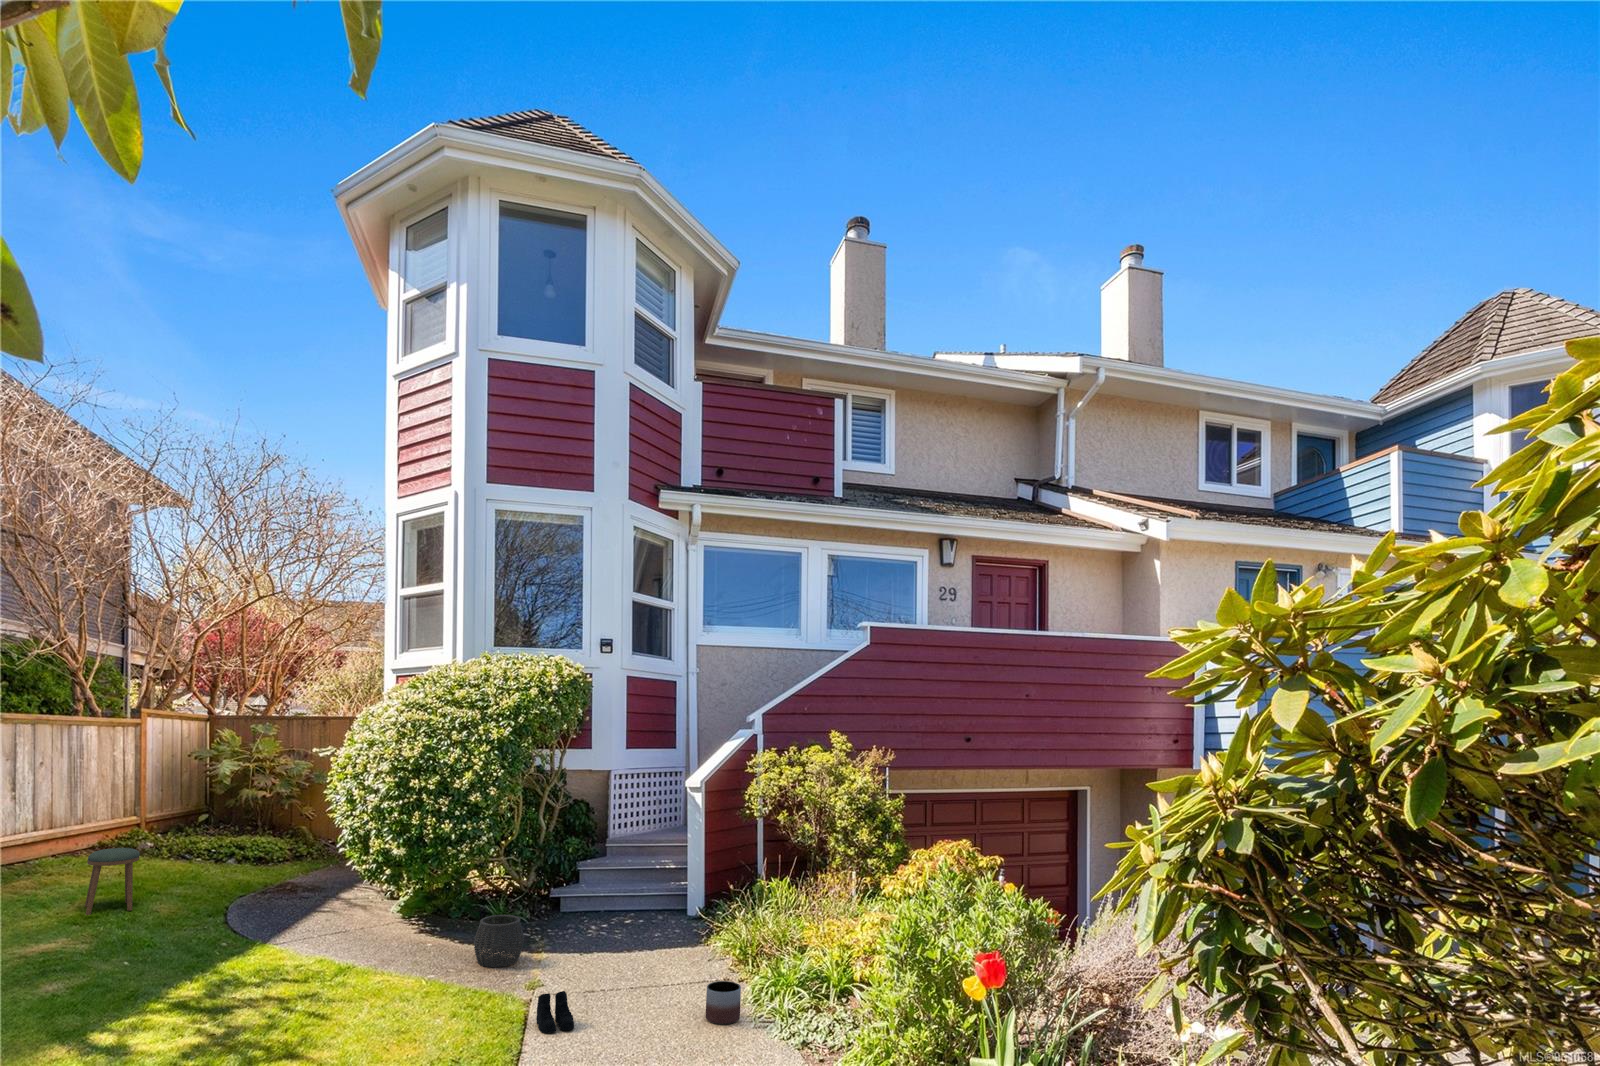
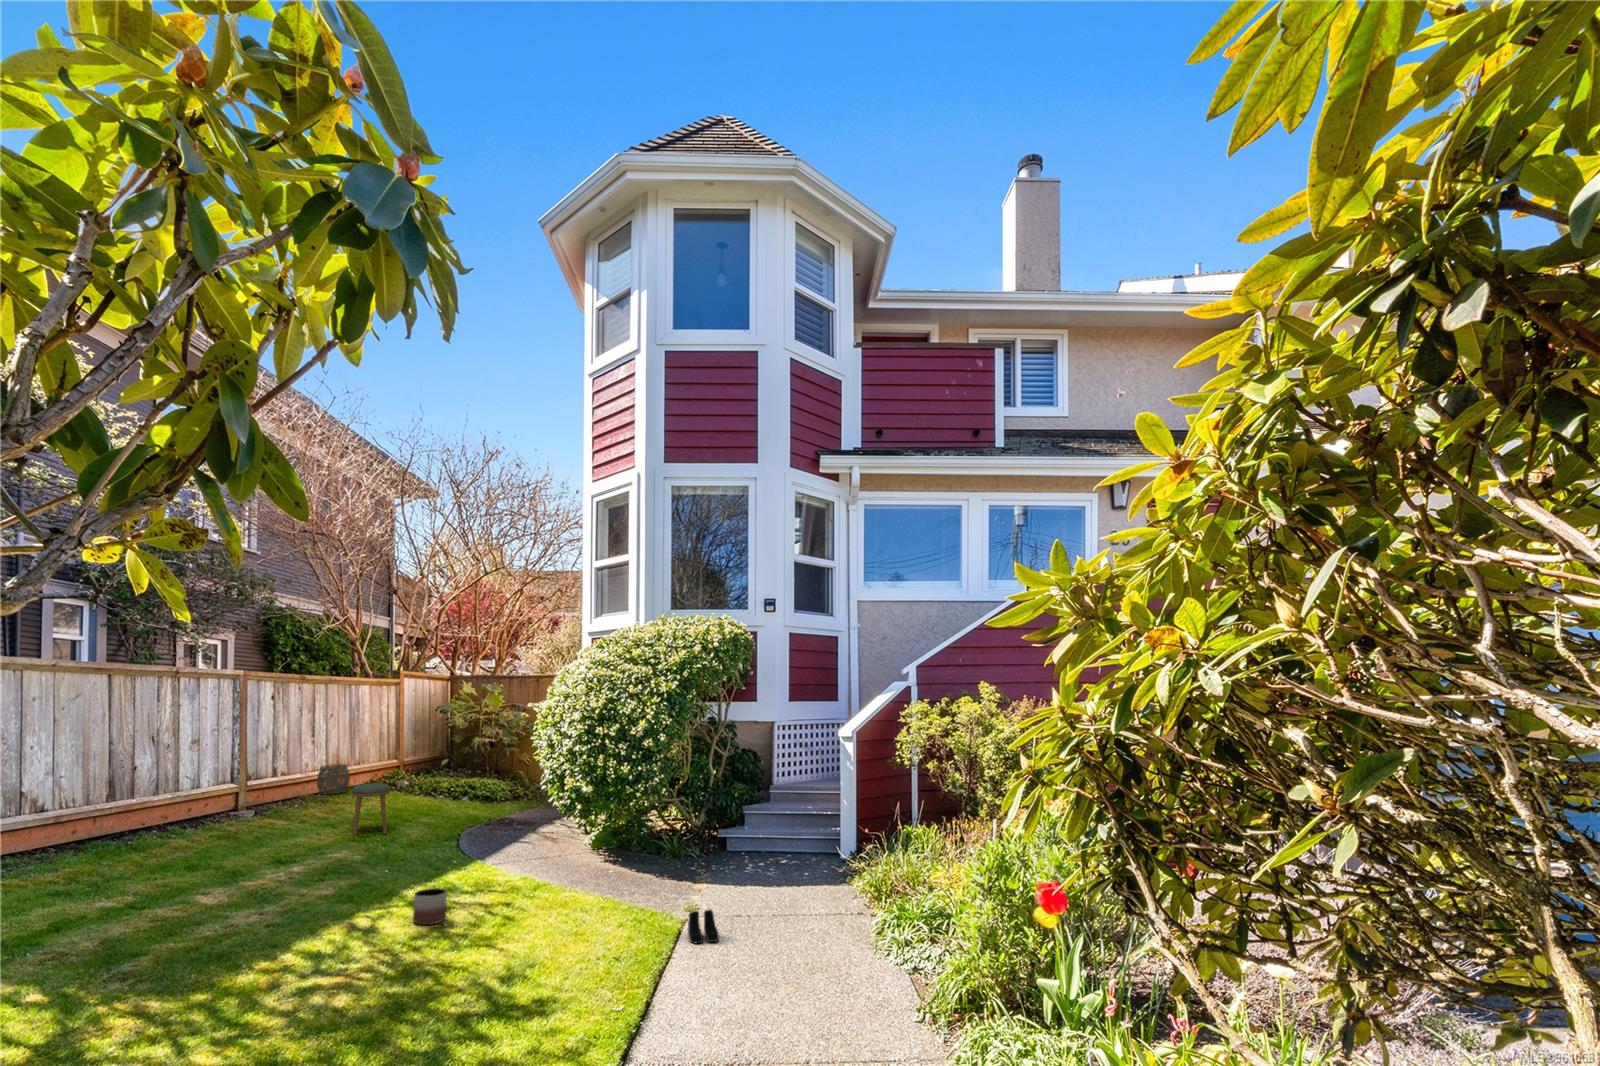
woven basket: present [474,915,524,968] -> present [316,764,350,794]
planter: present [706,981,741,1025] -> present [413,888,447,925]

